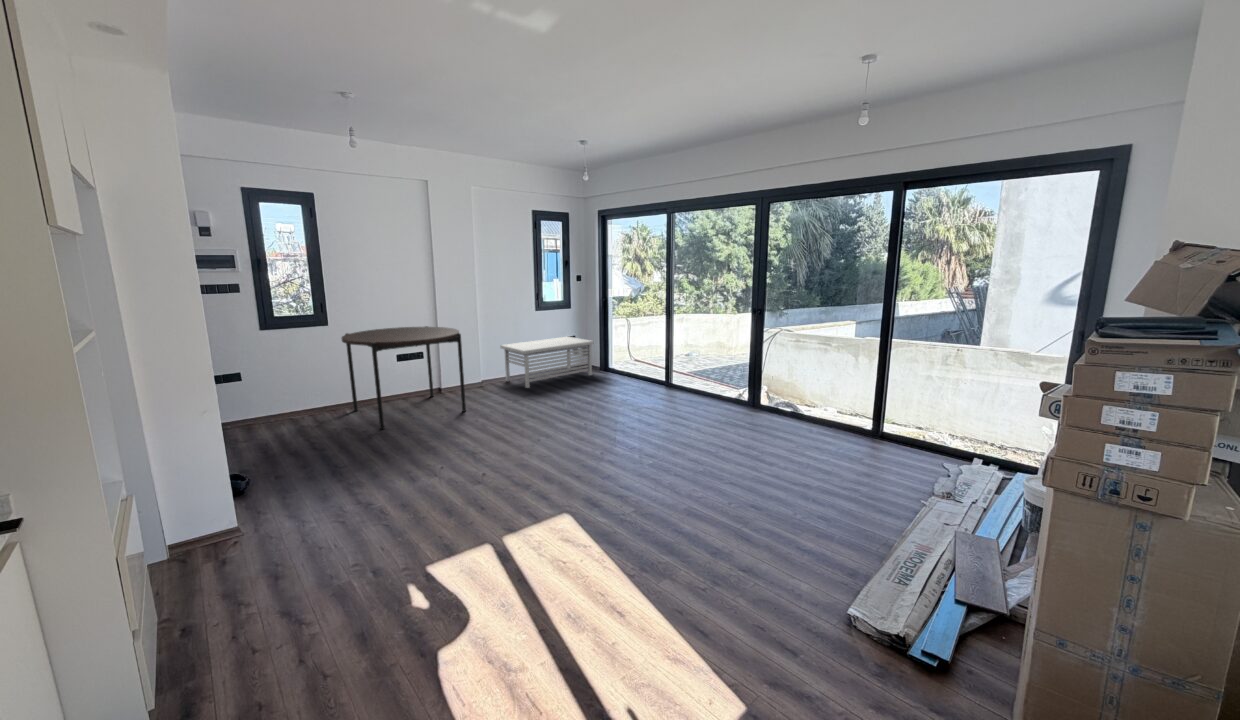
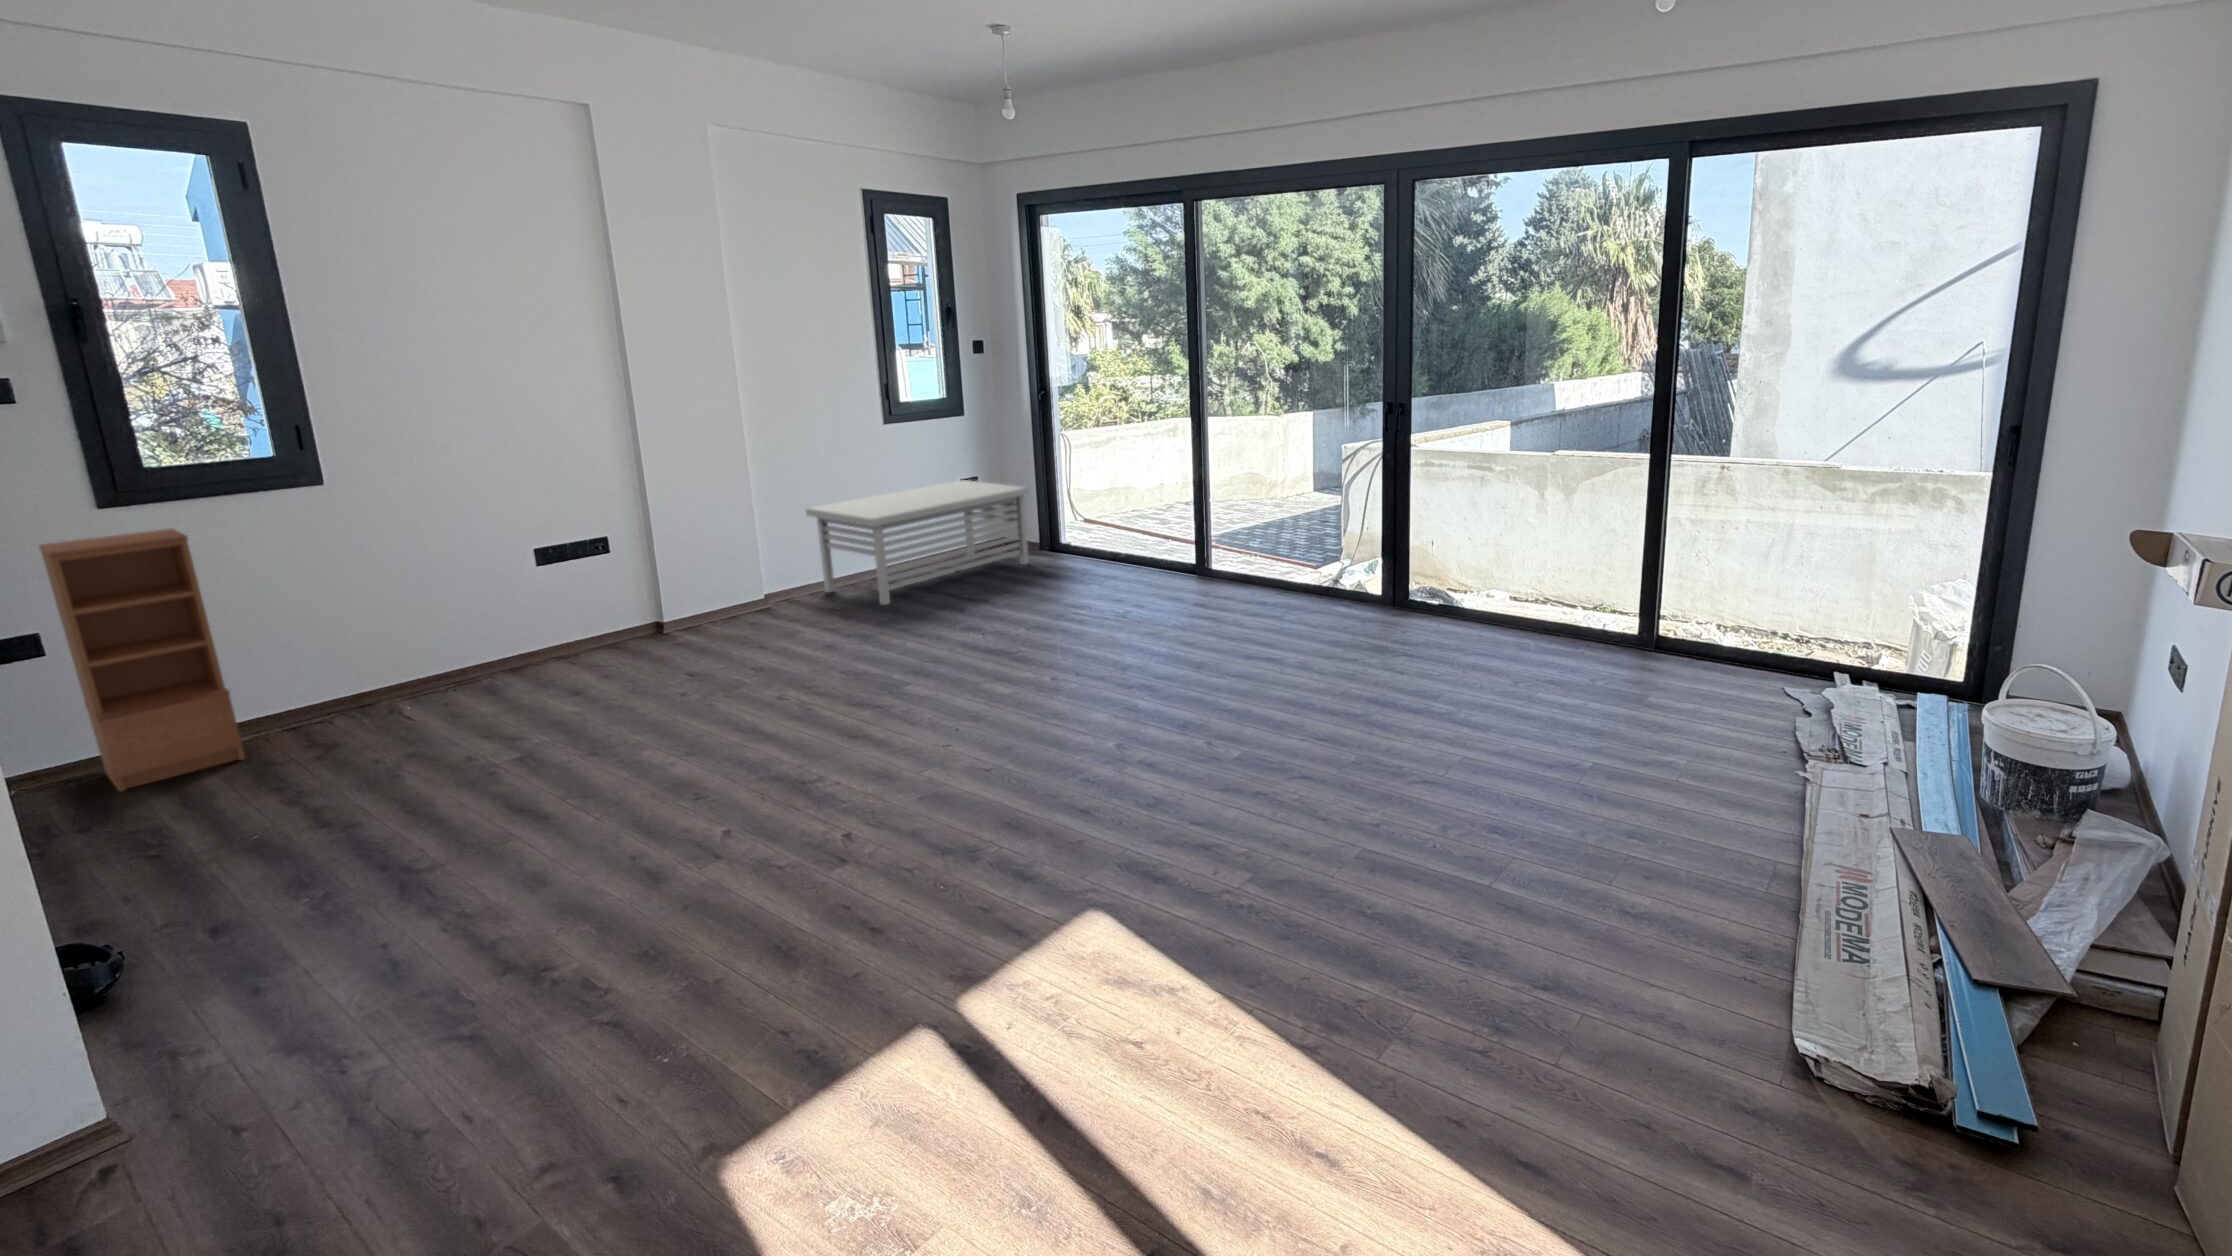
dining table: present [341,326,466,430] -> none [363,471,744,750]
bookcase: none [248,340,300,431] -> present [39,528,245,792]

